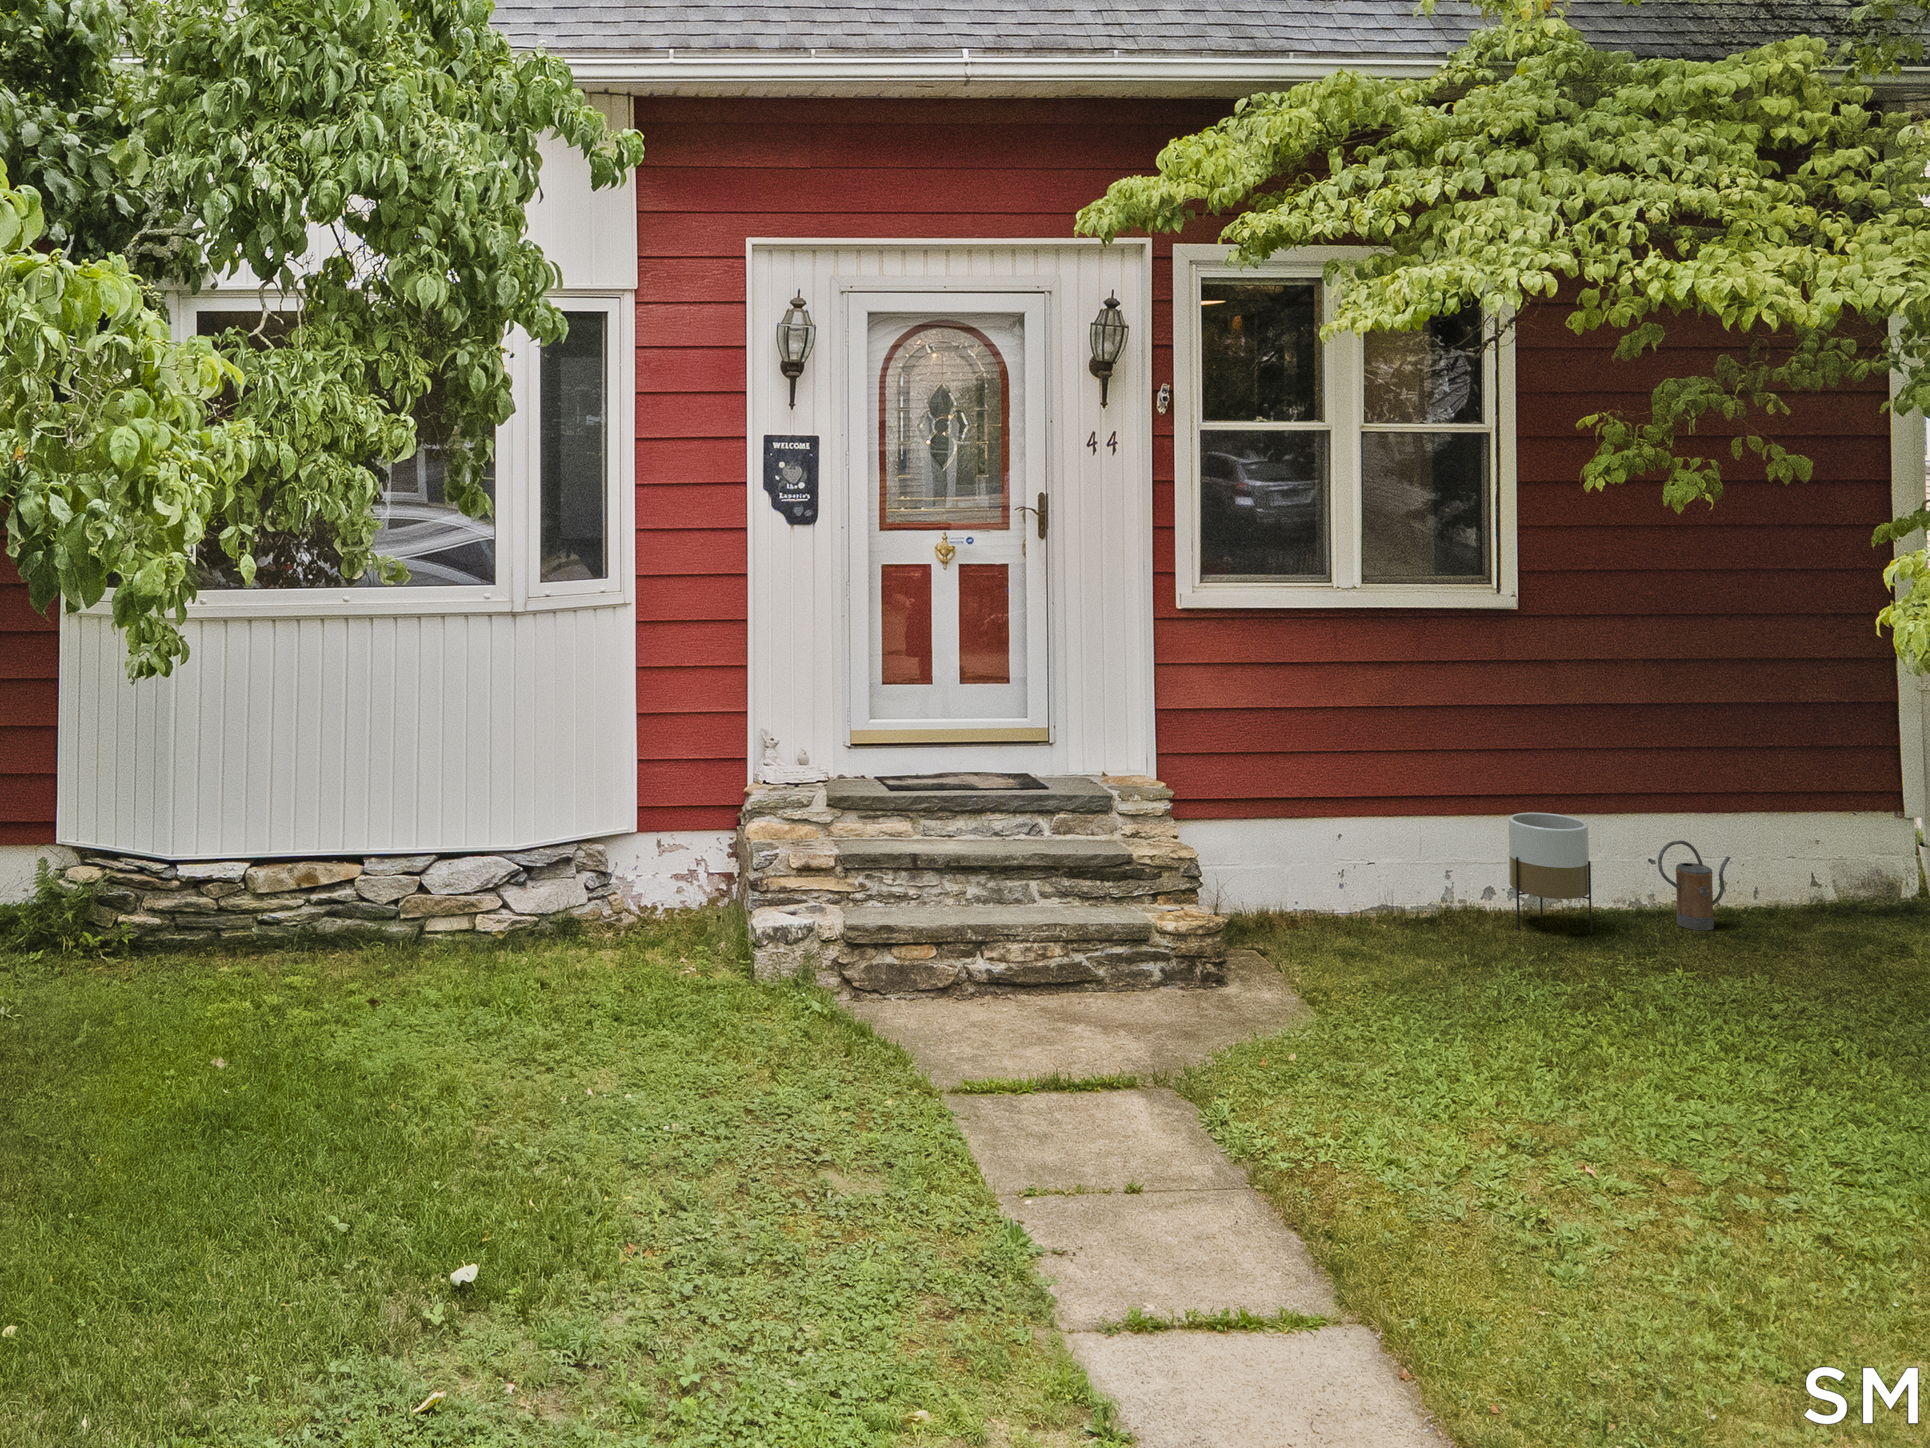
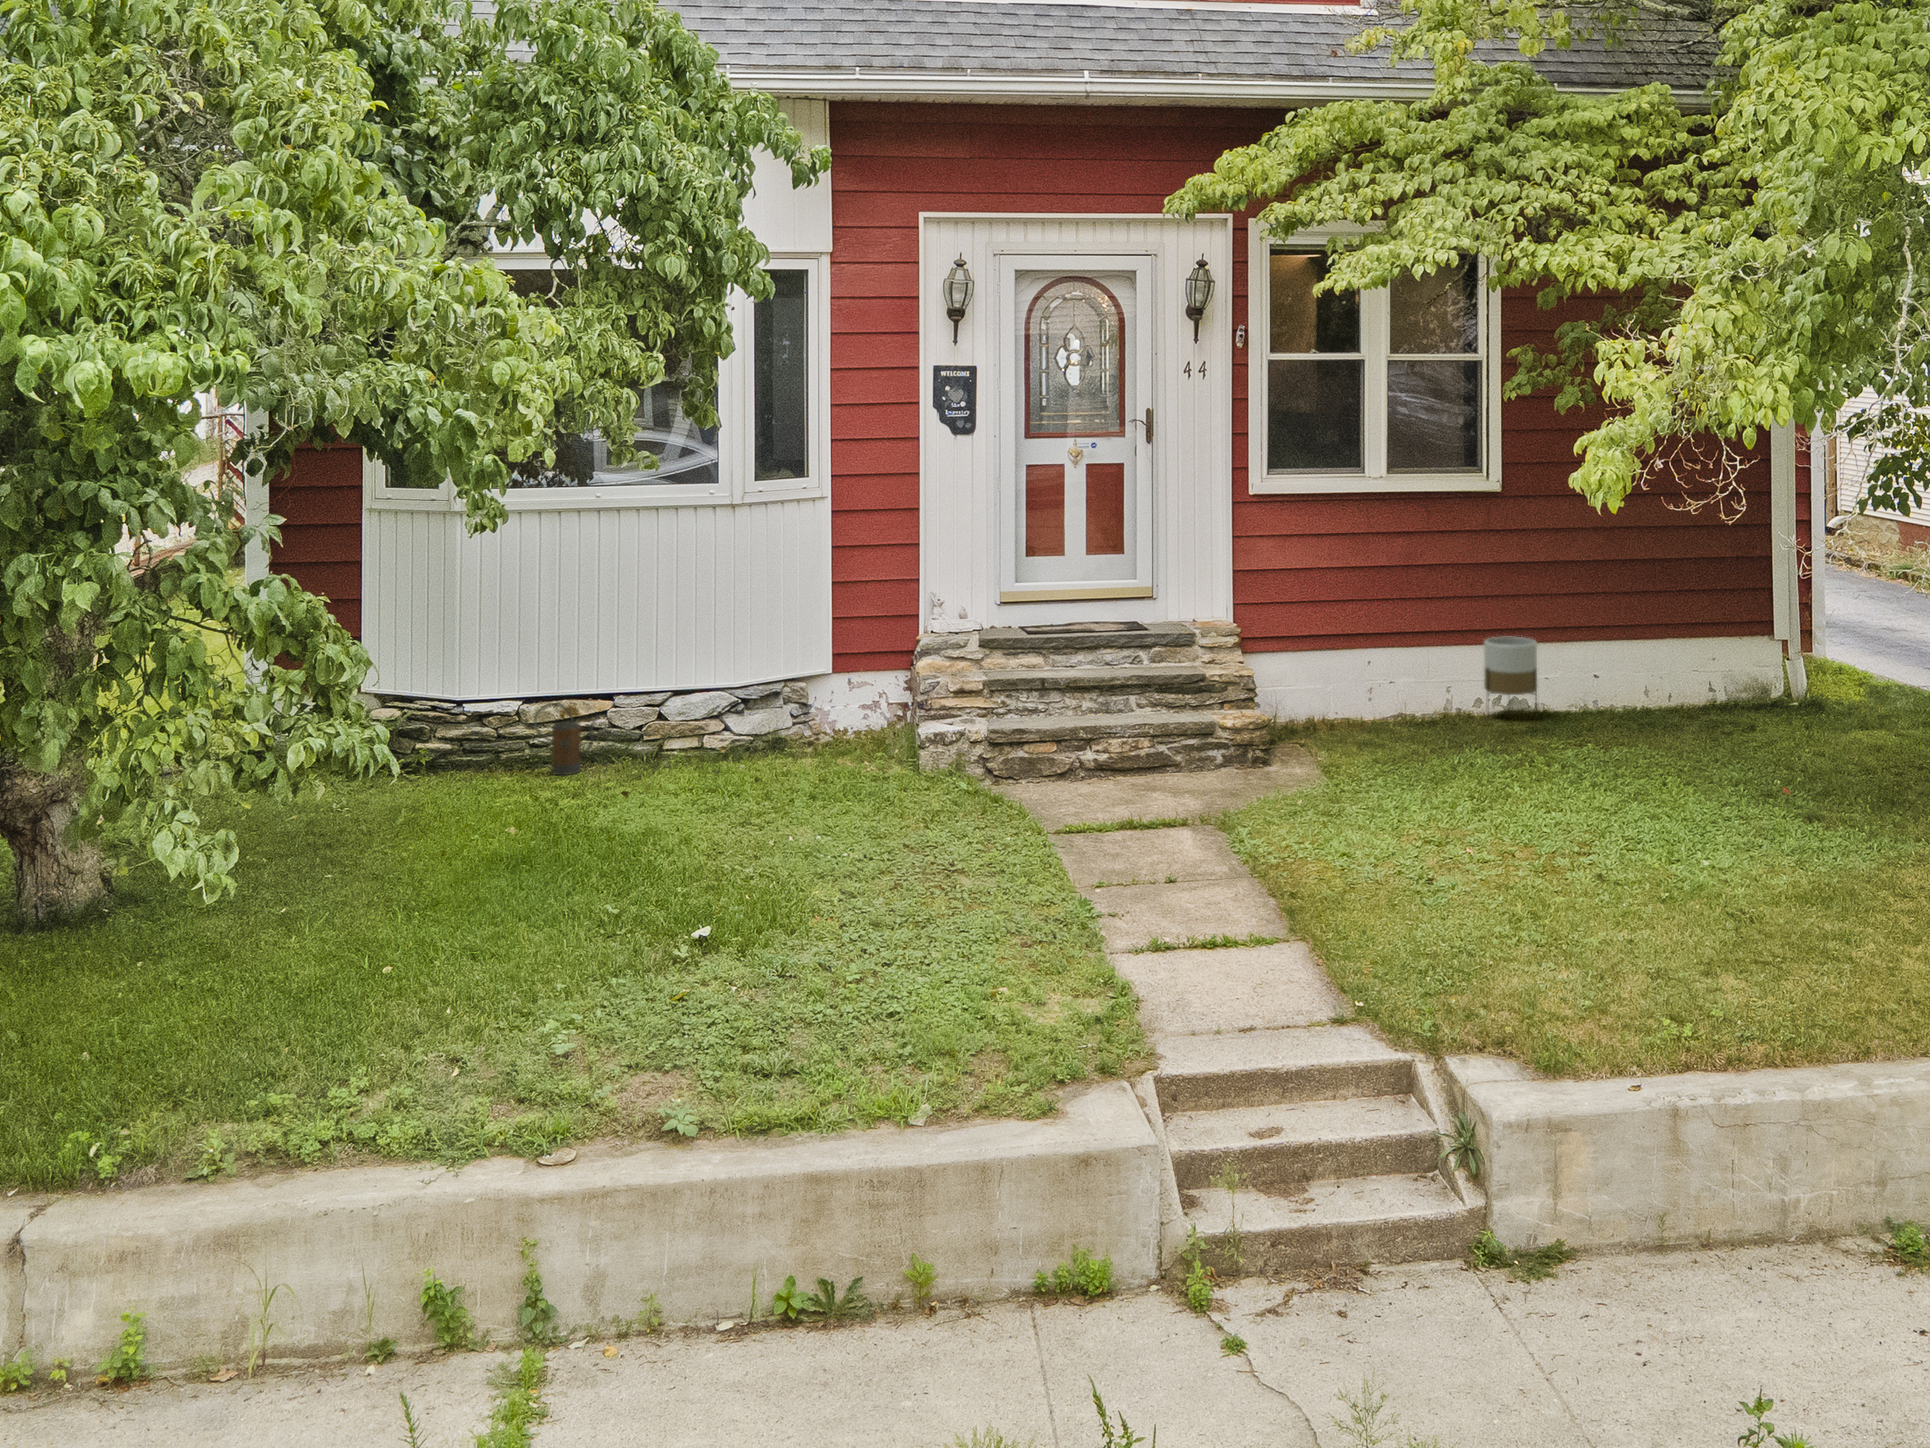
watering can: present [1658,840,1731,930] -> present [534,703,598,775]

